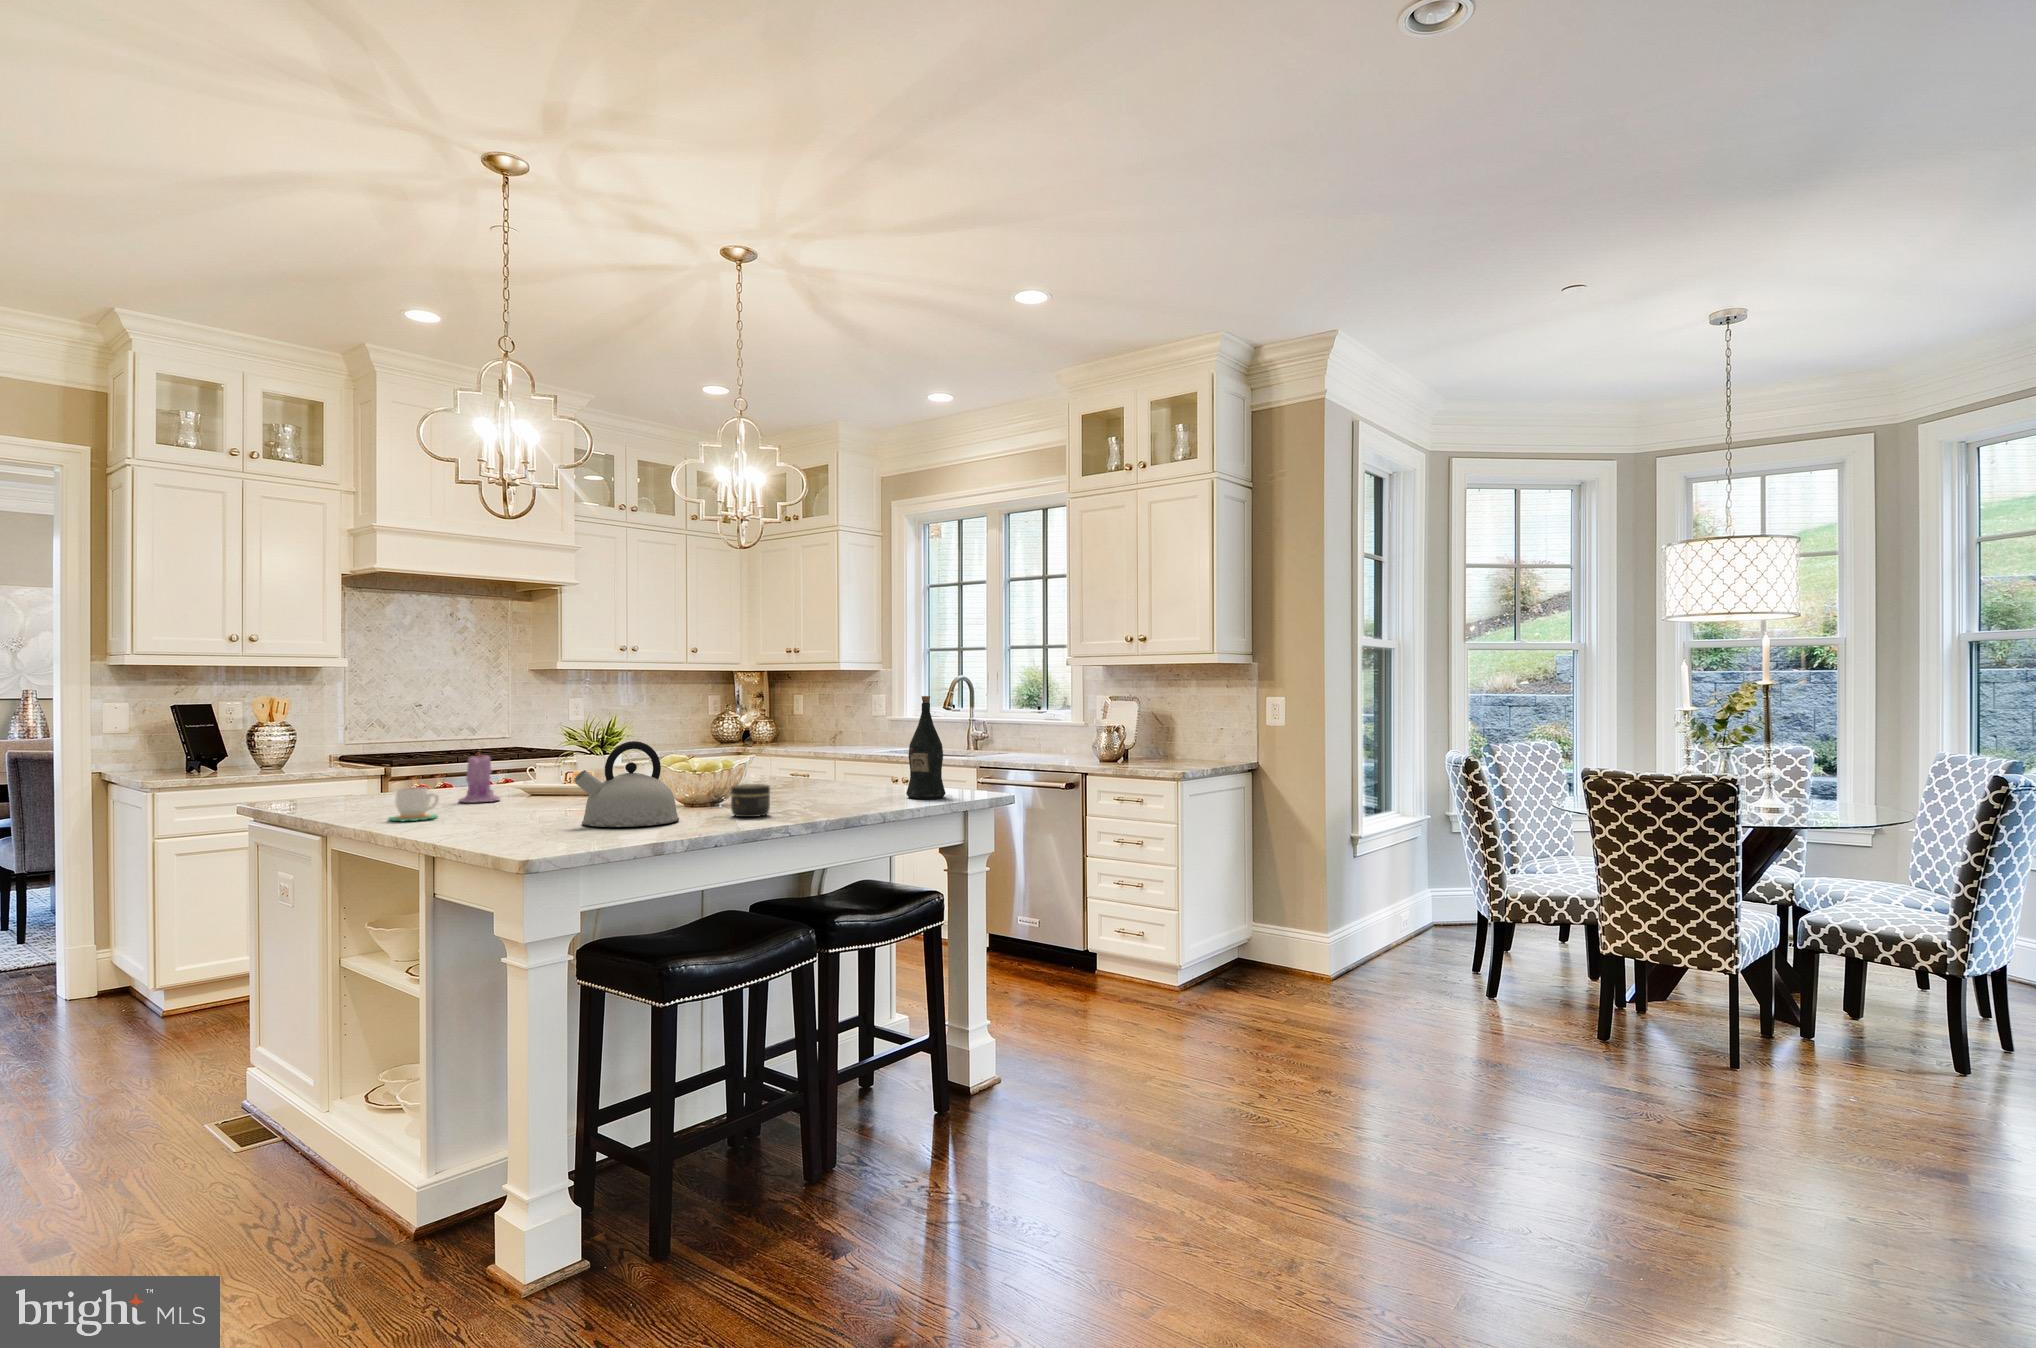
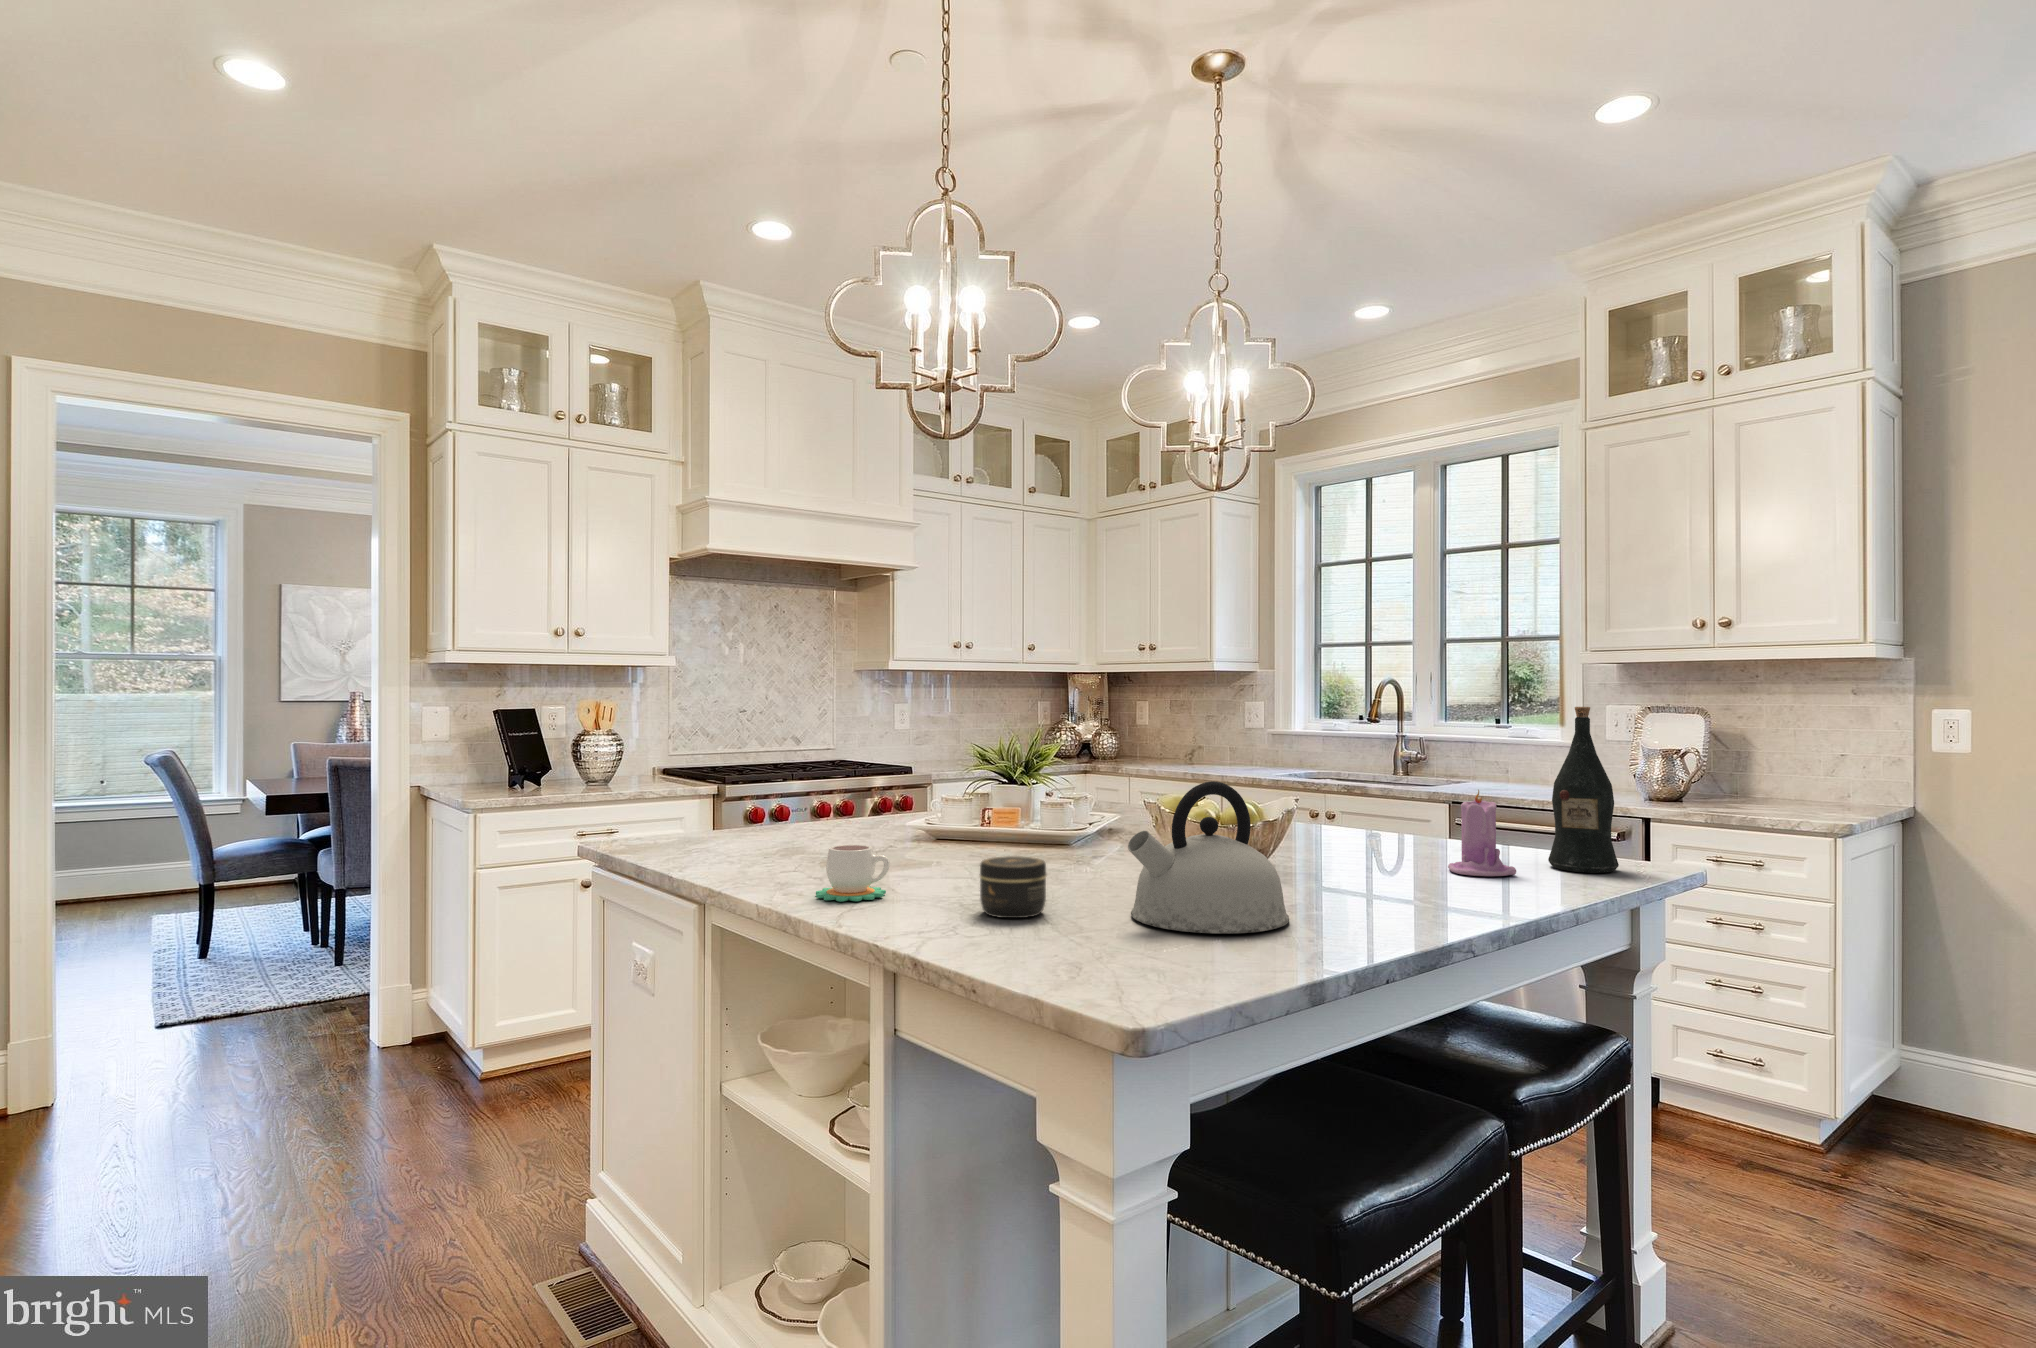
candle: present [459,754,501,803] -> present [1448,790,1516,876]
jar: present [731,784,770,817] -> present [979,856,1047,918]

